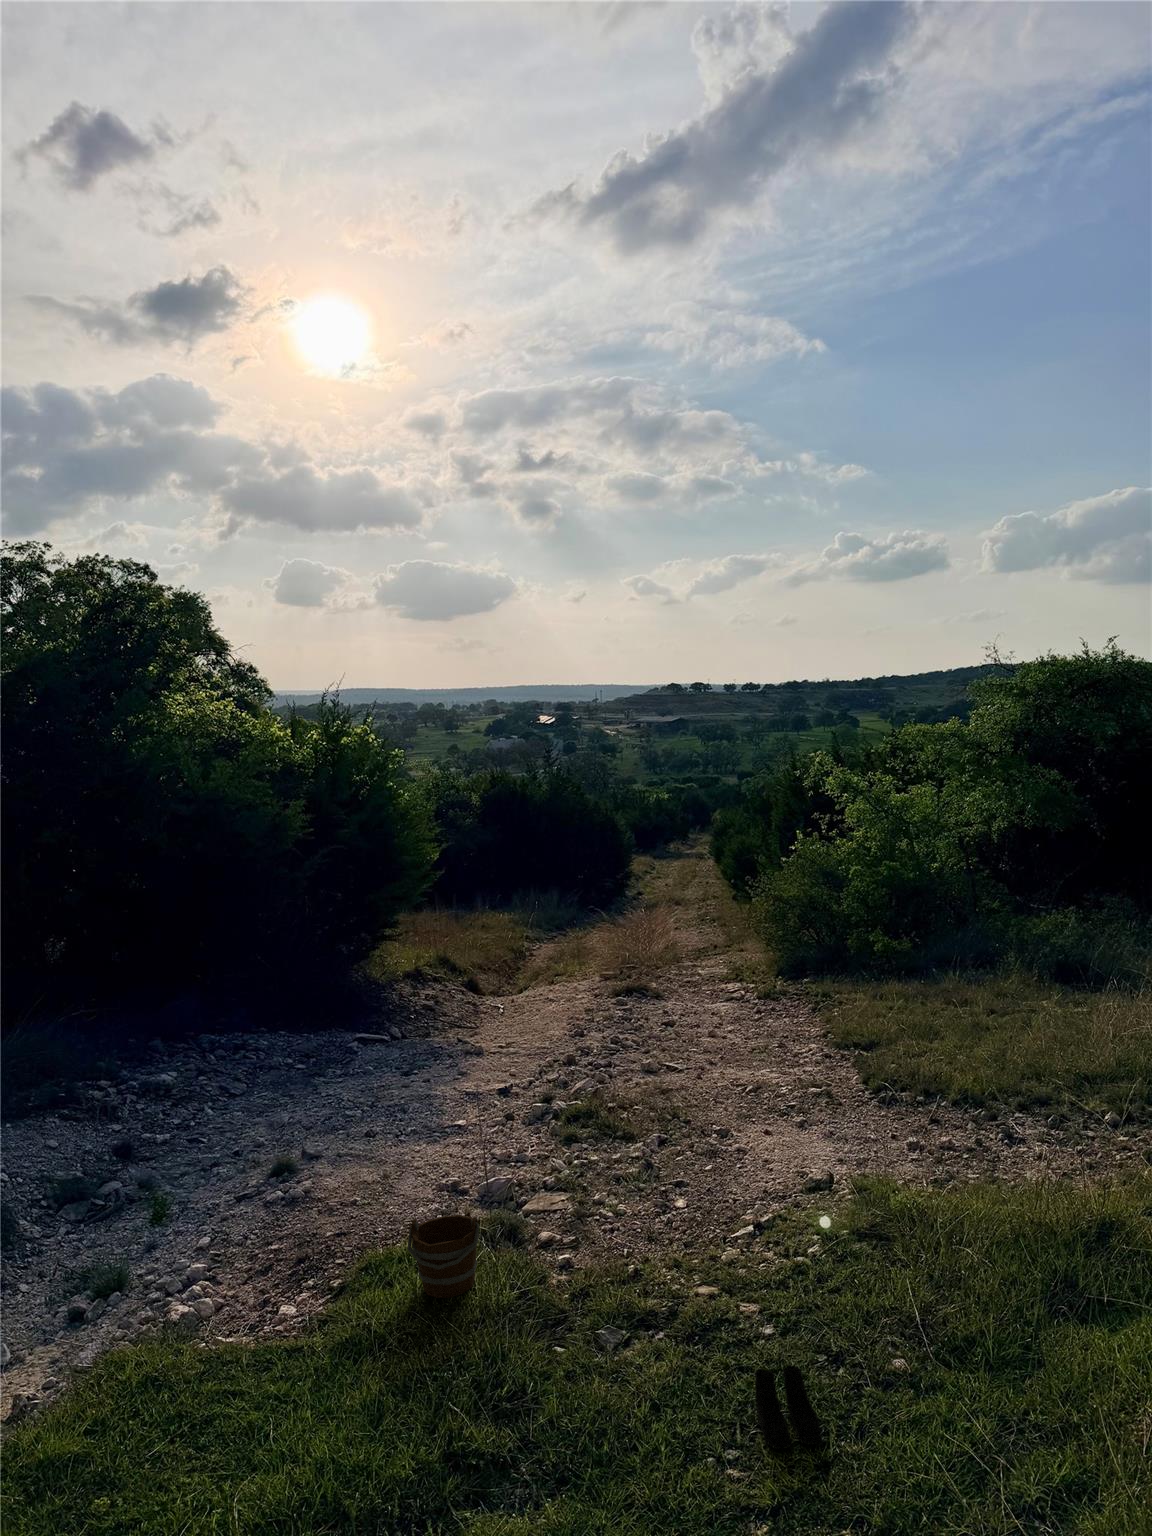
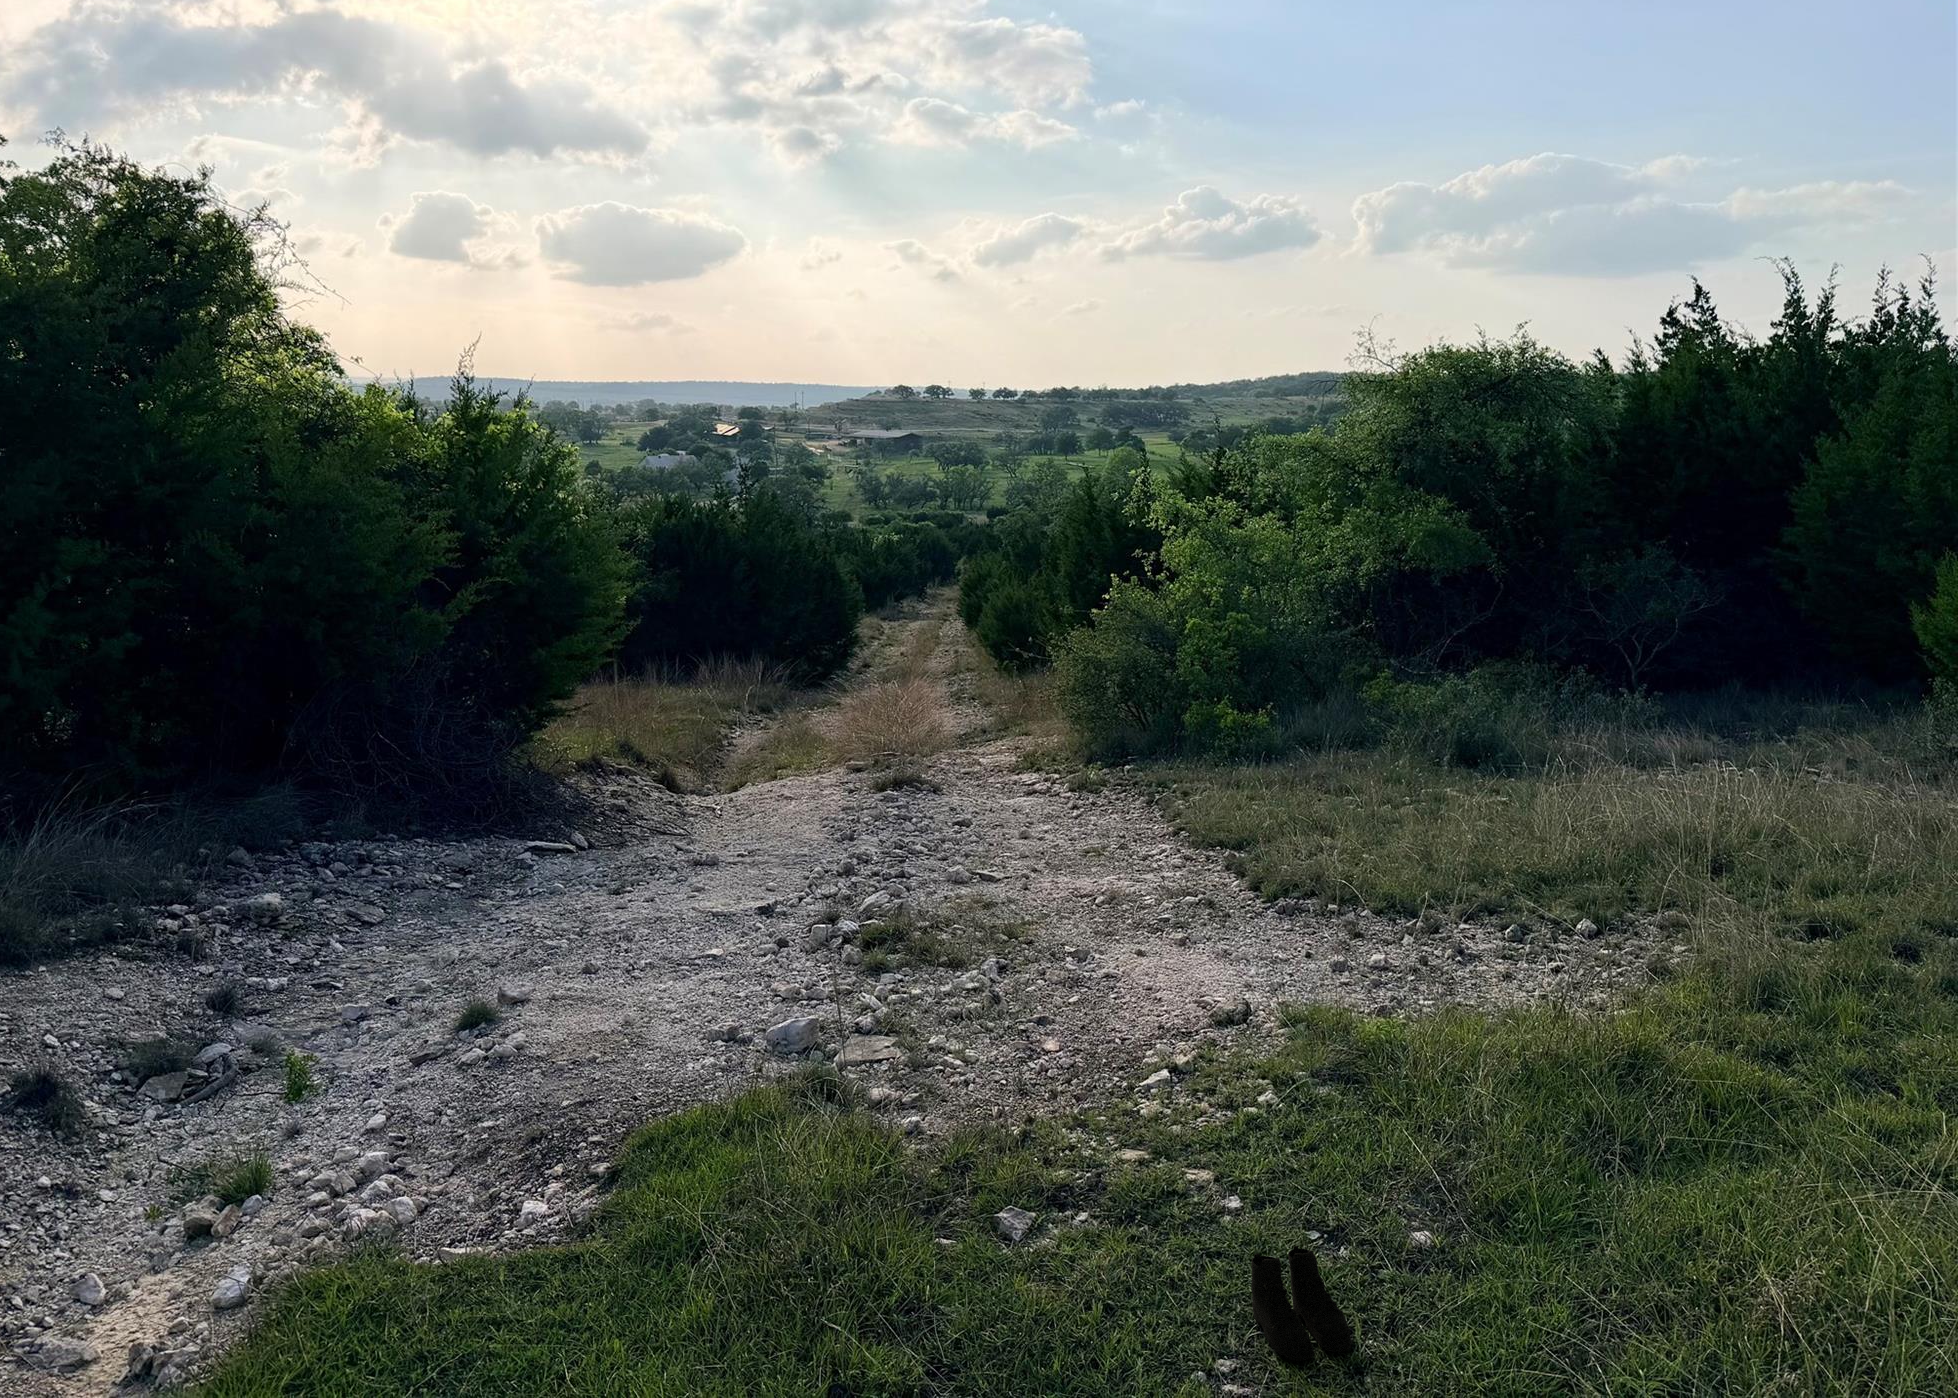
bucket: present [407,1215,479,1298] -> none [715,1067,819,1182]

